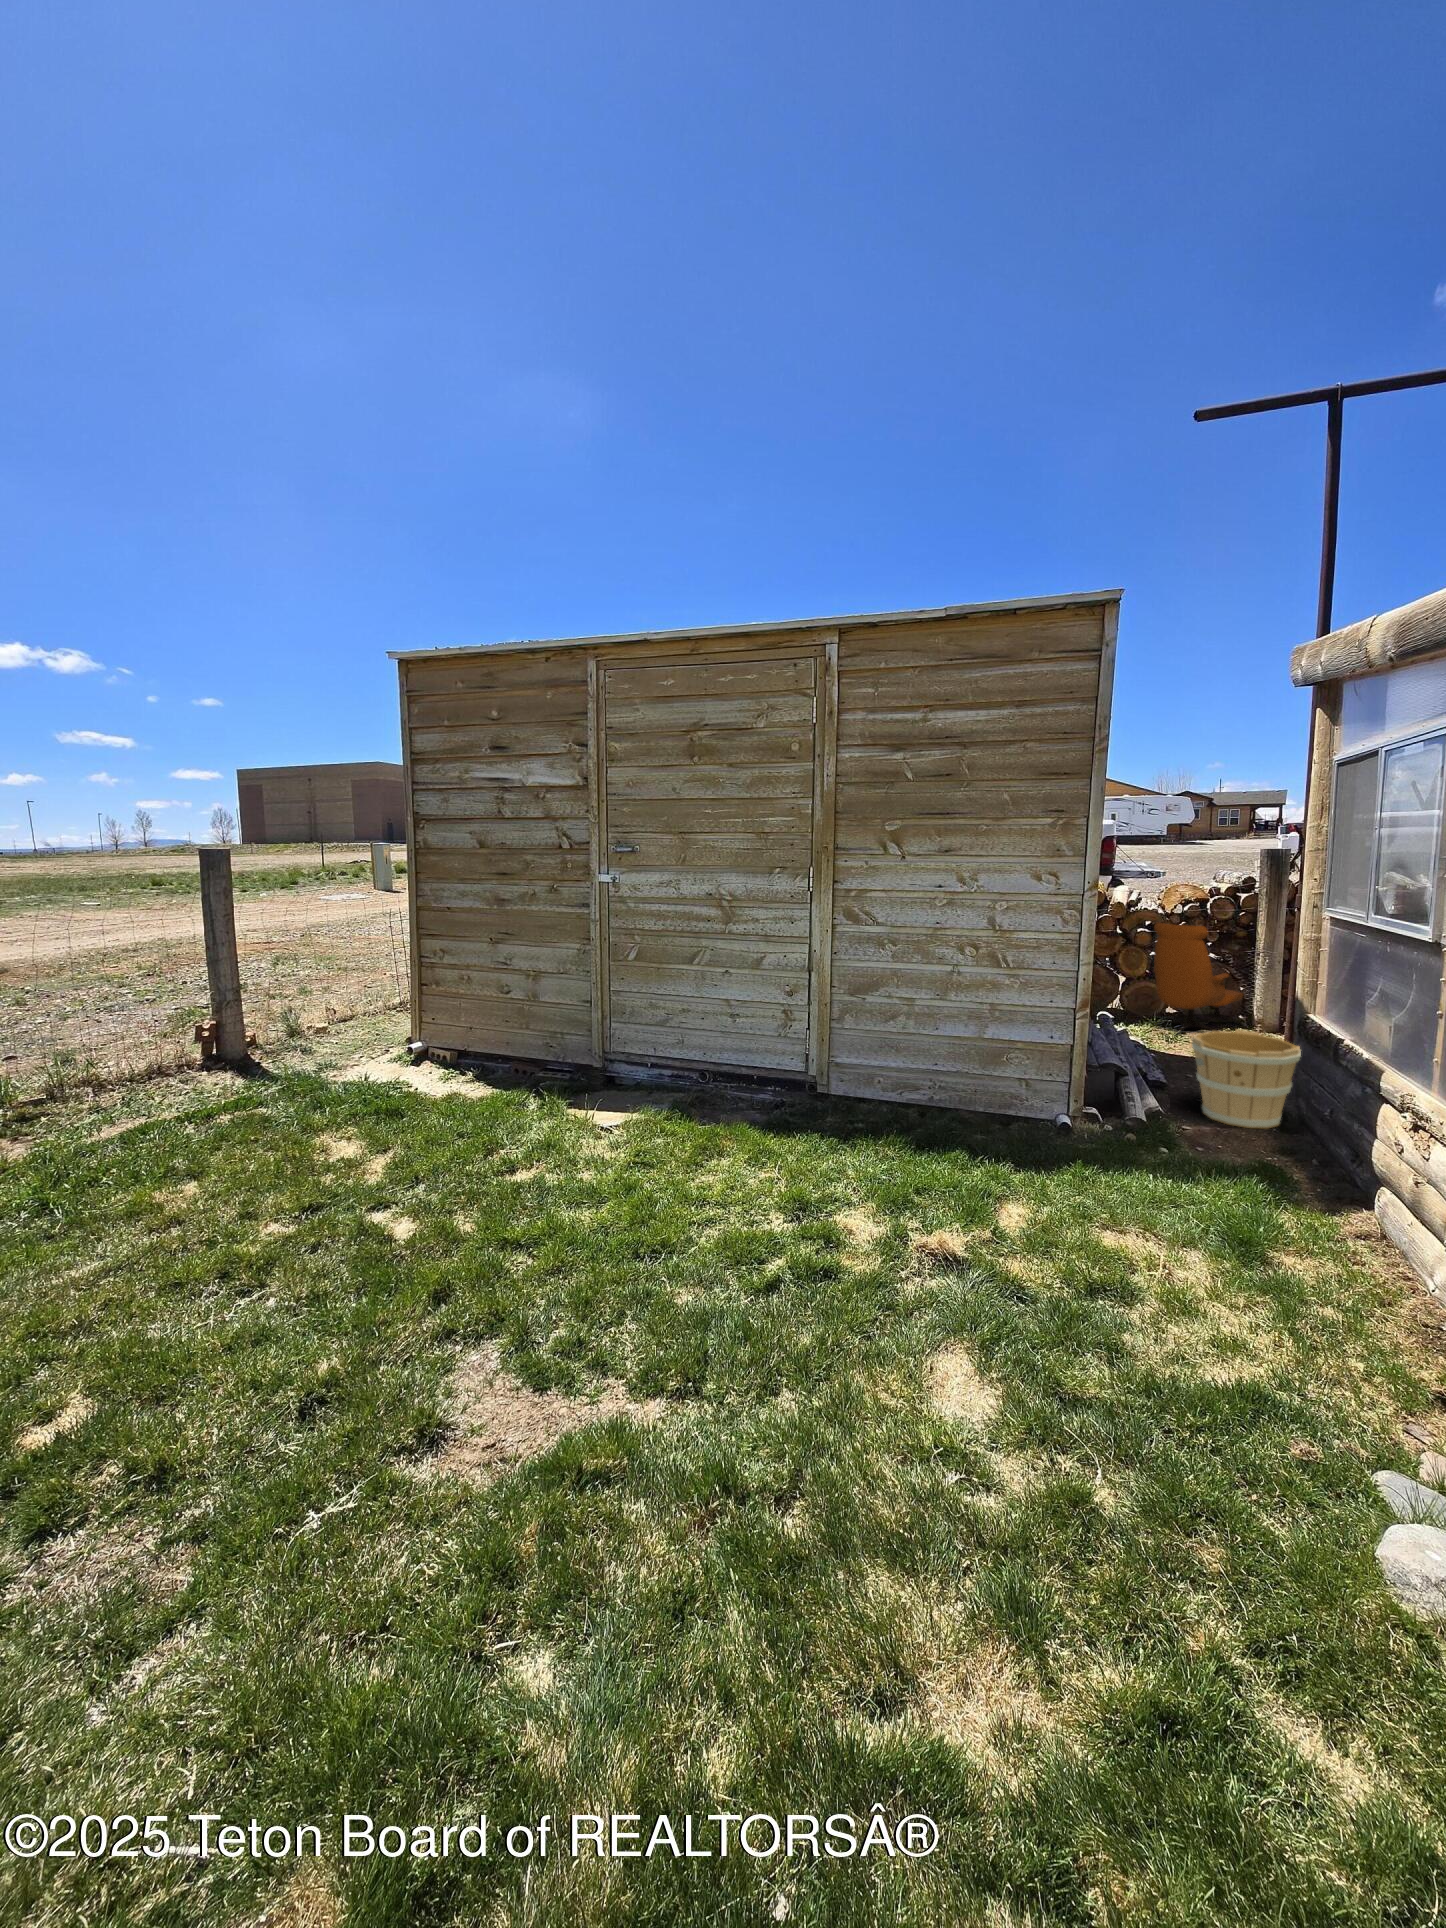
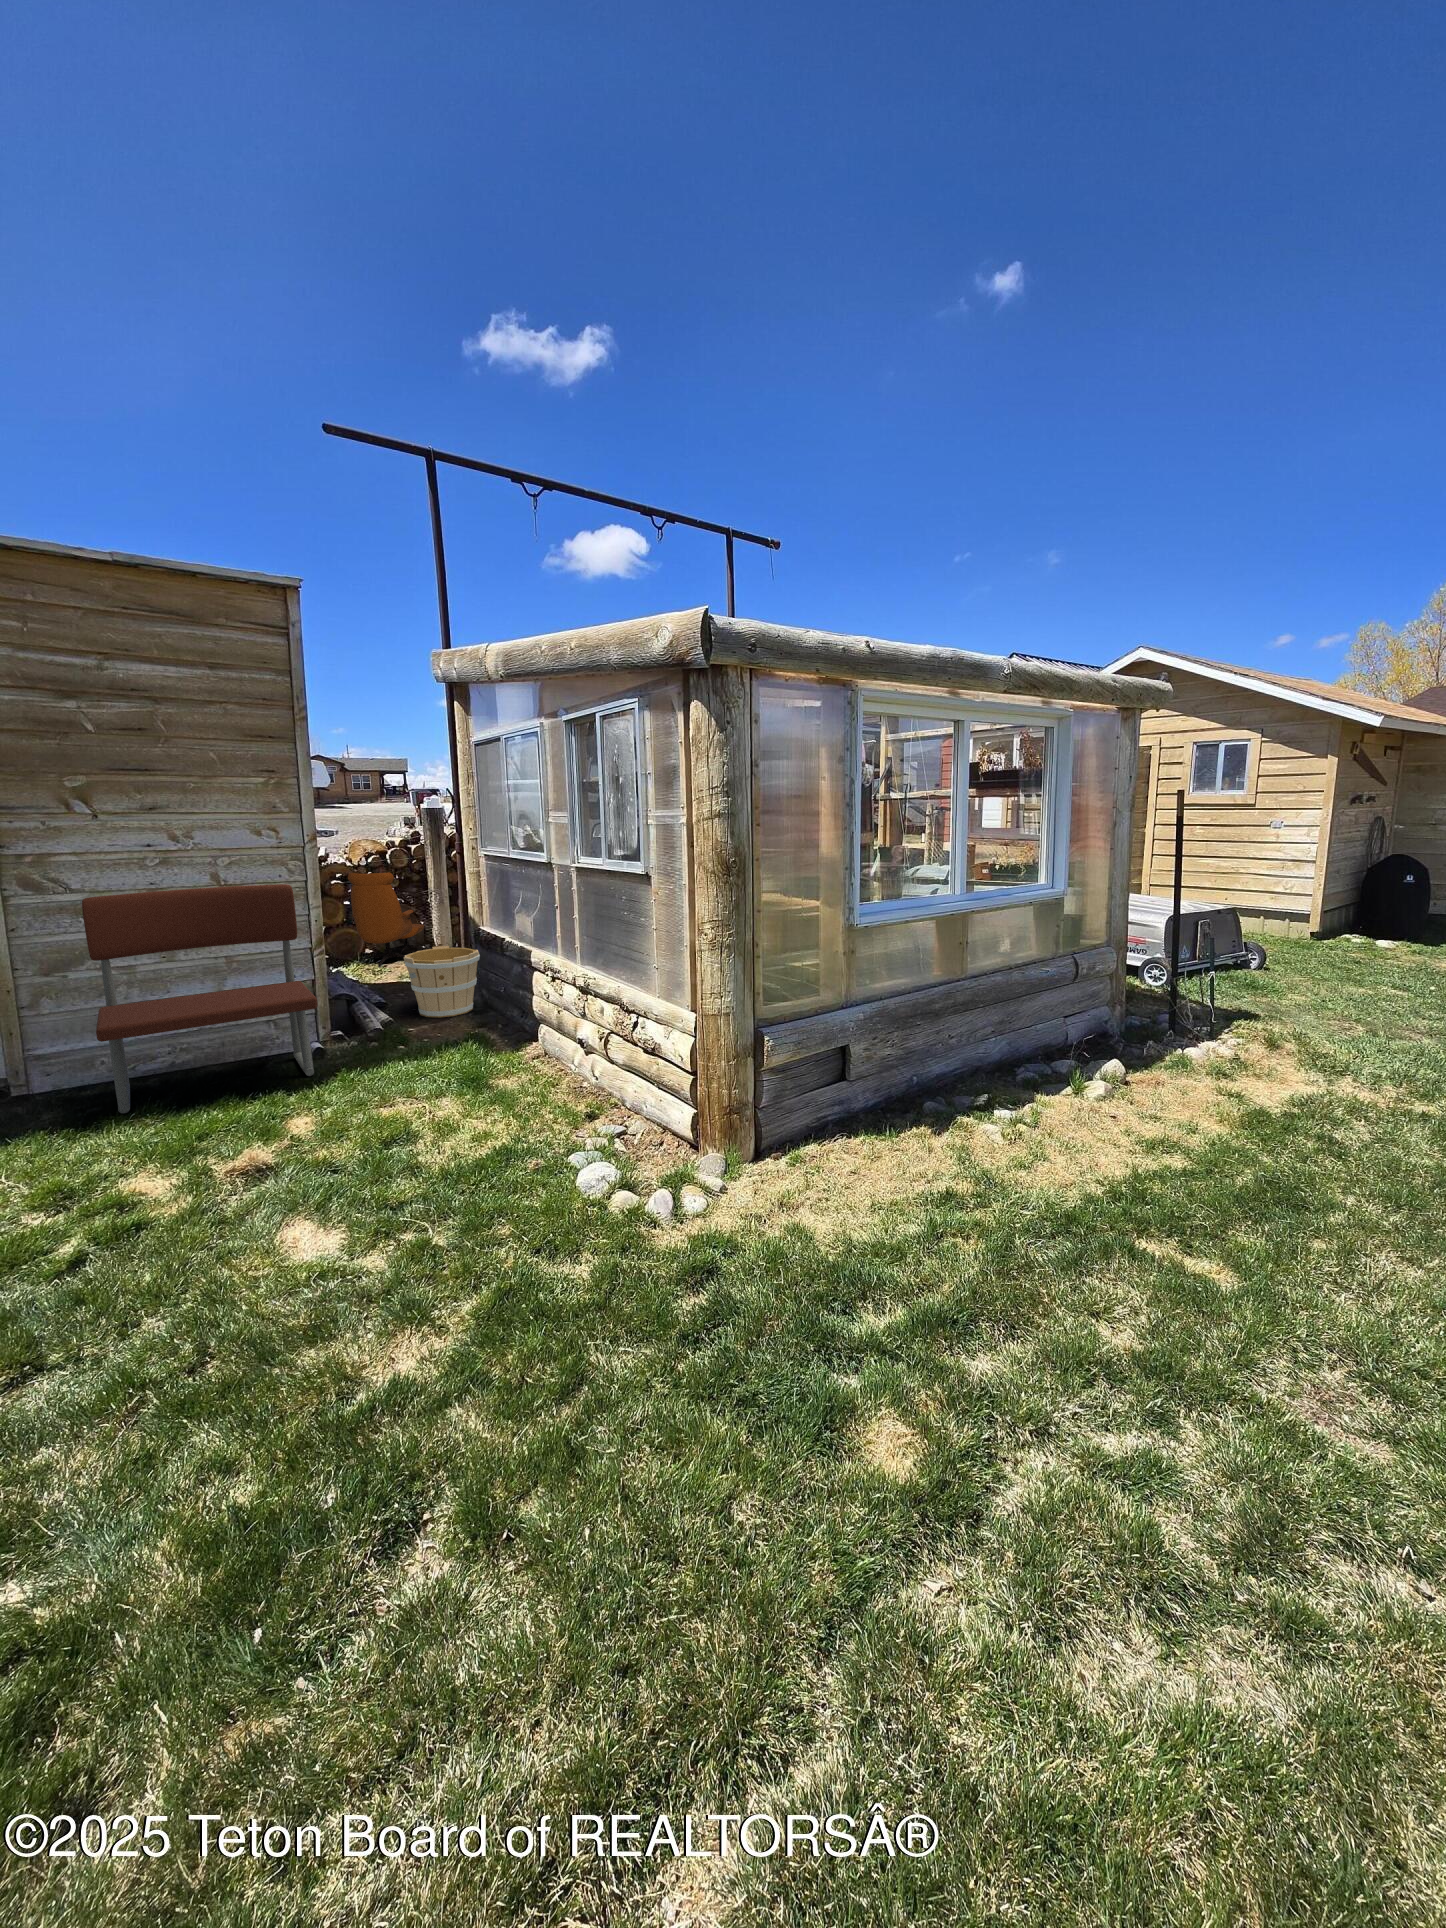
bench: none [865,928,1064,1156] -> present [82,884,318,1113]

